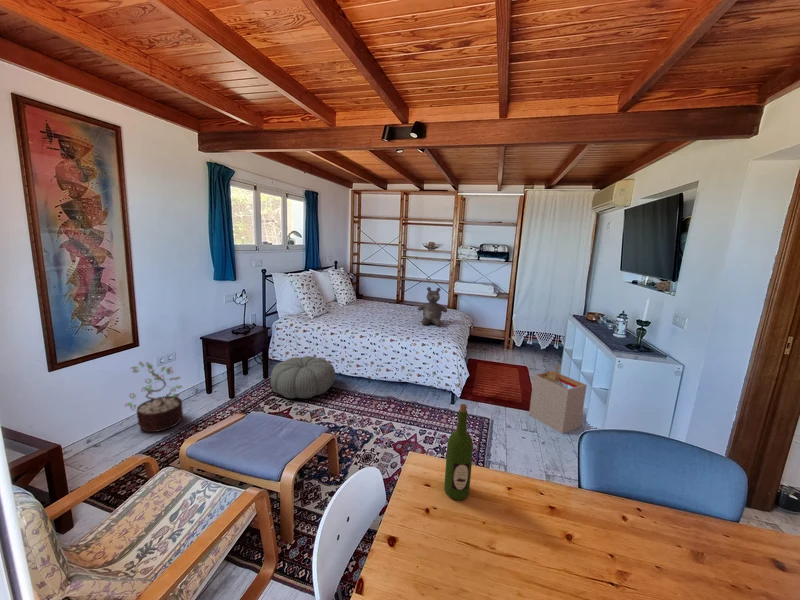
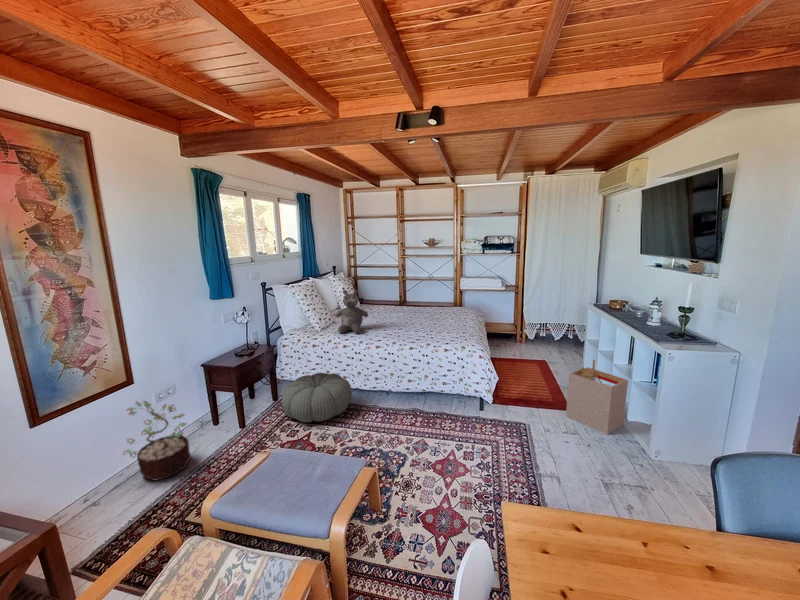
teddy bear: present [418,287,447,326] -> present [336,290,368,333]
wine bottle: present [444,404,473,500] -> none [564,448,603,566]

